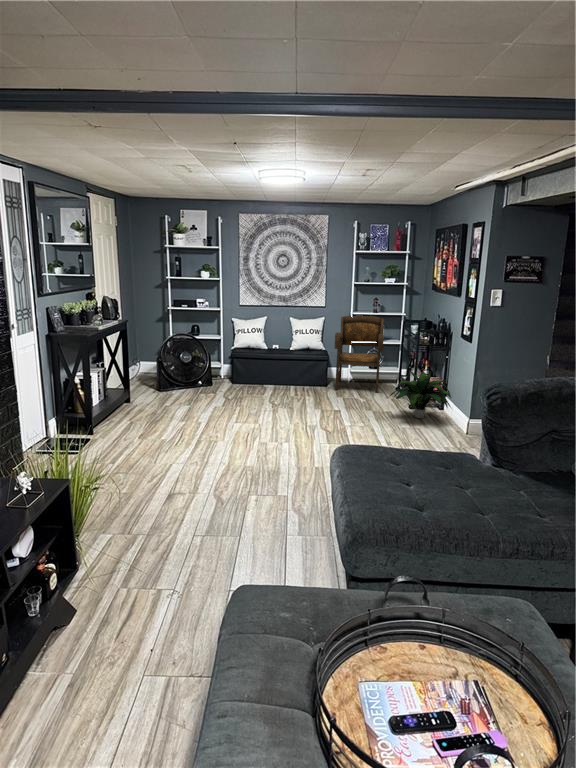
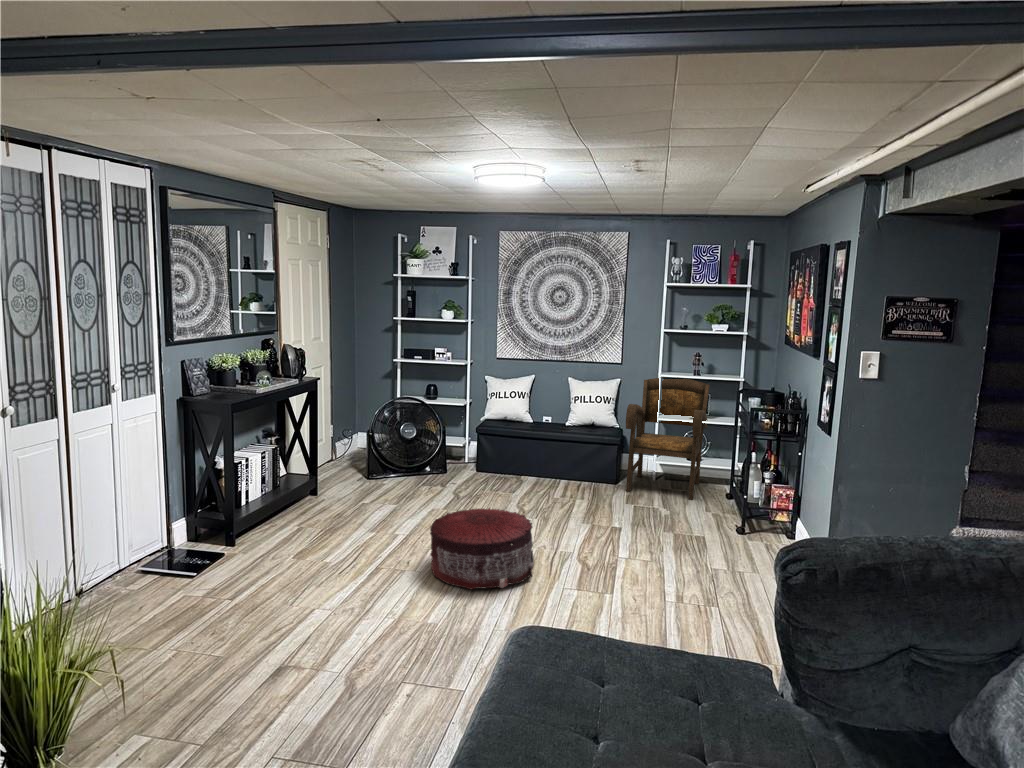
potted plant: present [390,371,451,418] -> none [694,473,802,552]
pouf: none [232,398,300,447] -> present [430,508,534,589]

